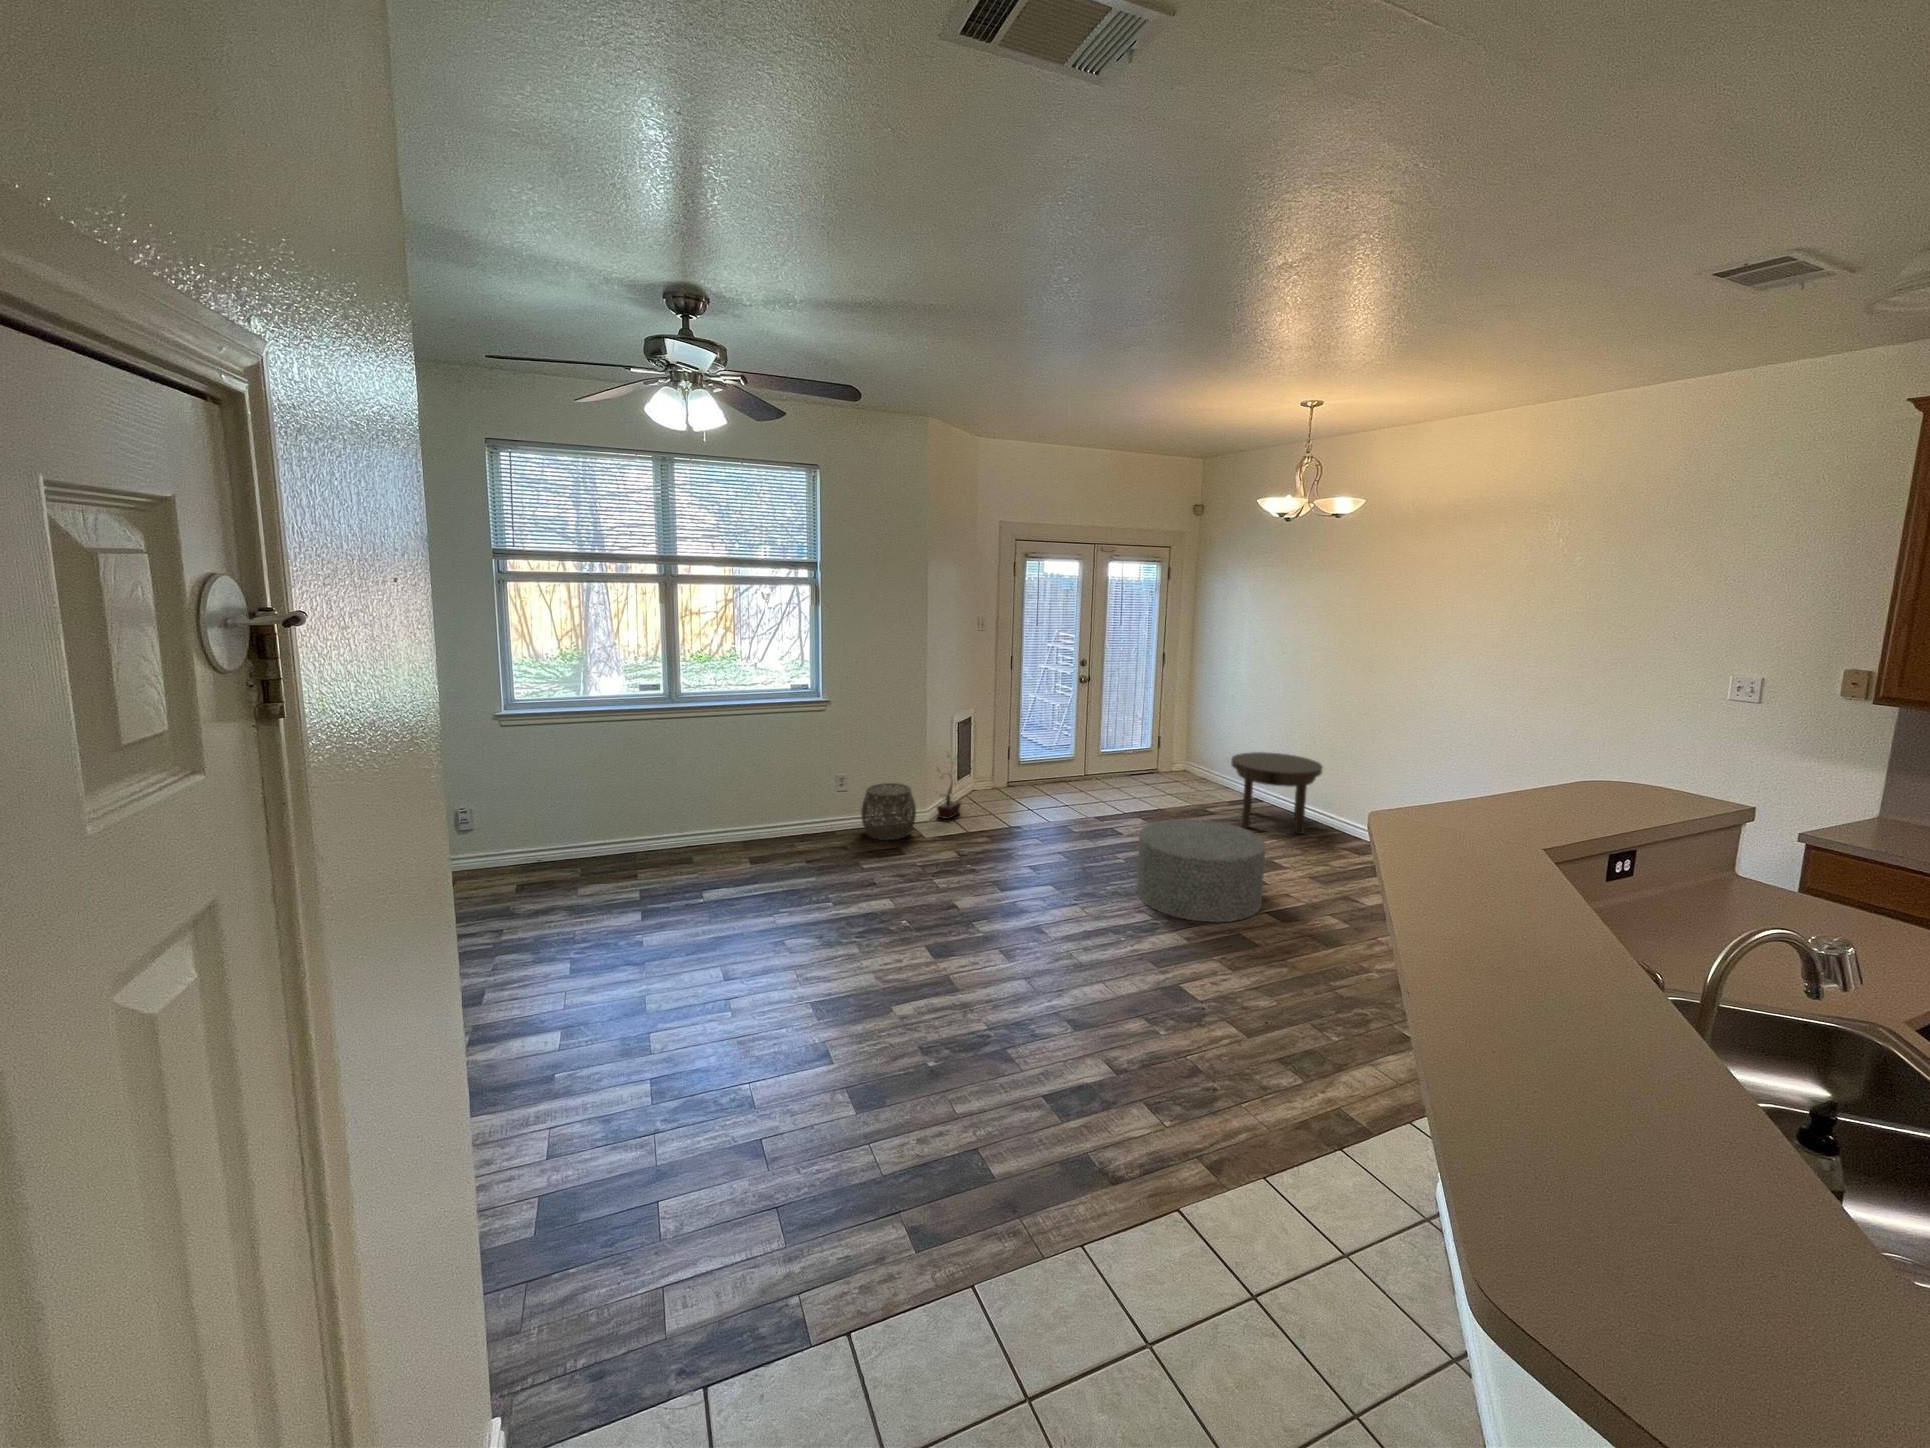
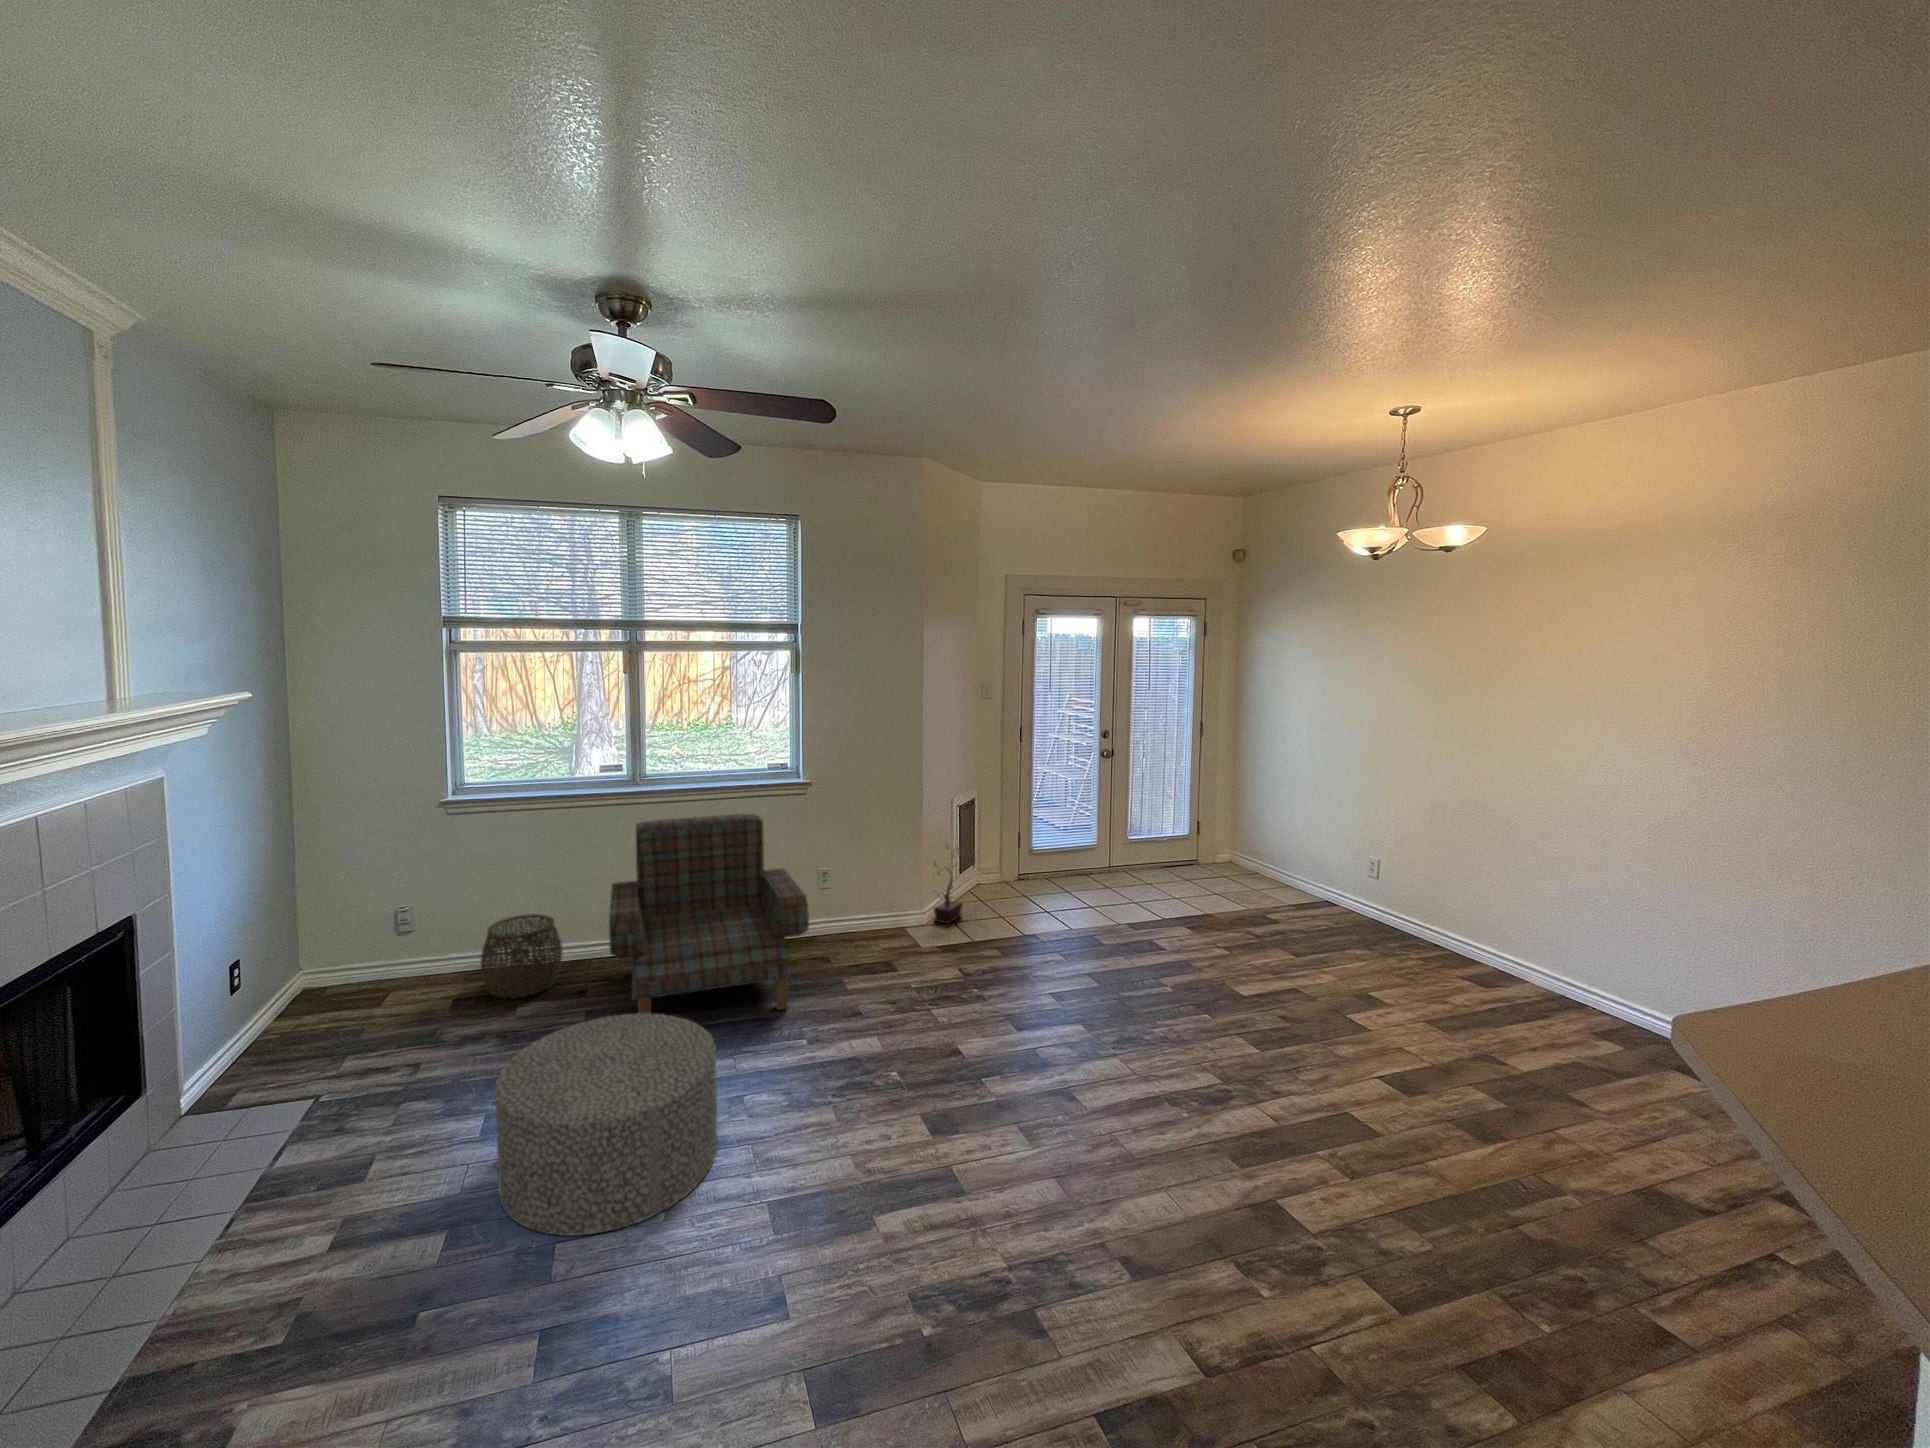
armchair: none [657,727,833,902] -> present [609,814,809,1014]
side table: present [1231,752,1323,834] -> none [1300,846,1427,957]
woven basket: present [861,783,916,840] -> present [481,914,563,998]
ottoman: present [1137,819,1266,922] -> present [495,1013,718,1236]

